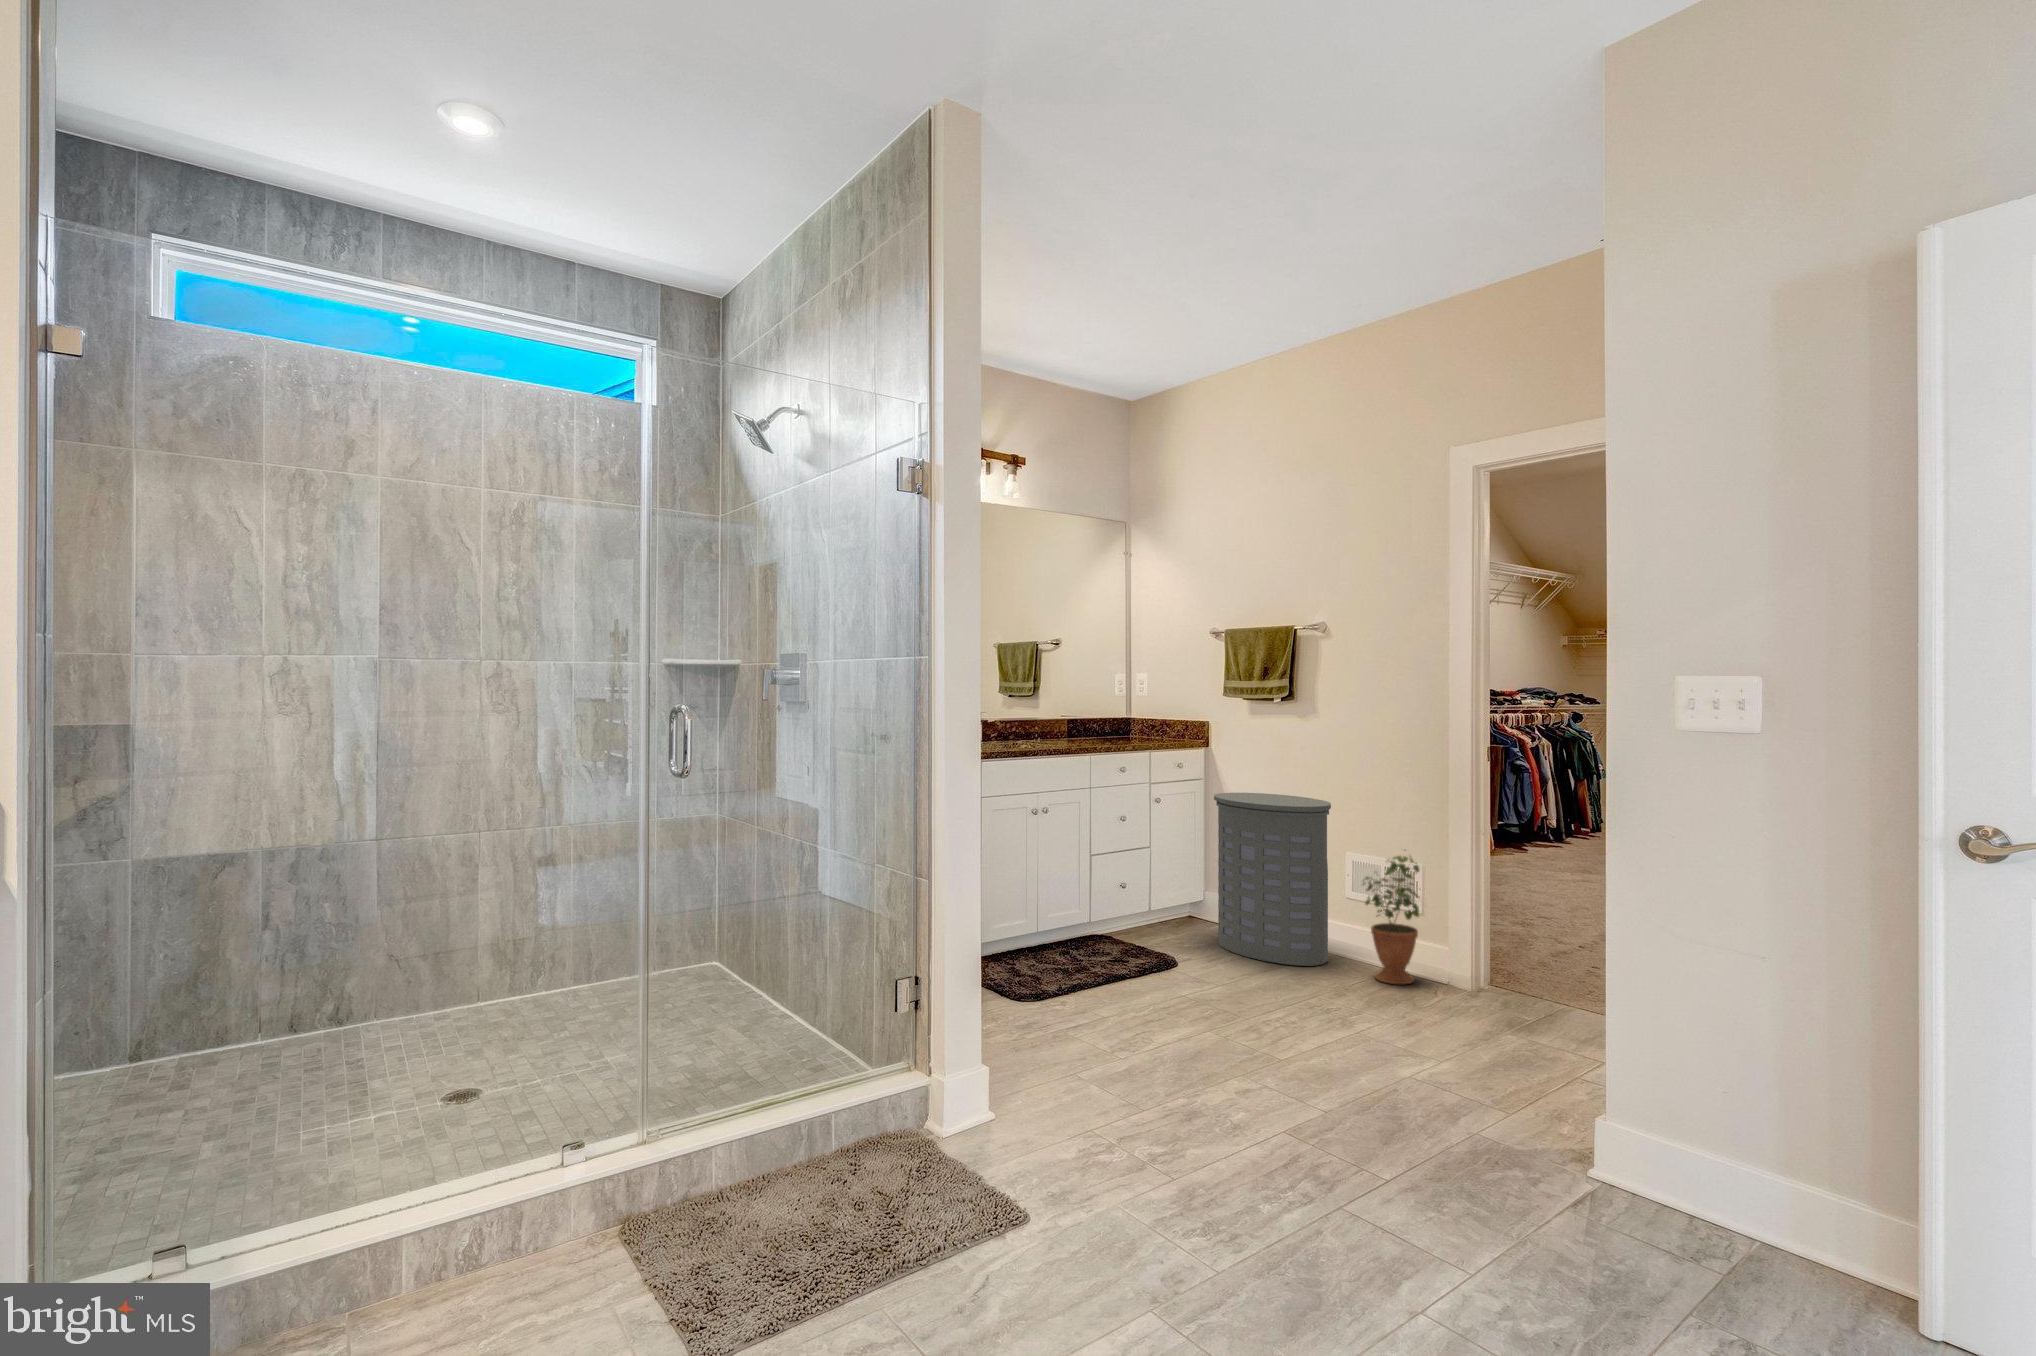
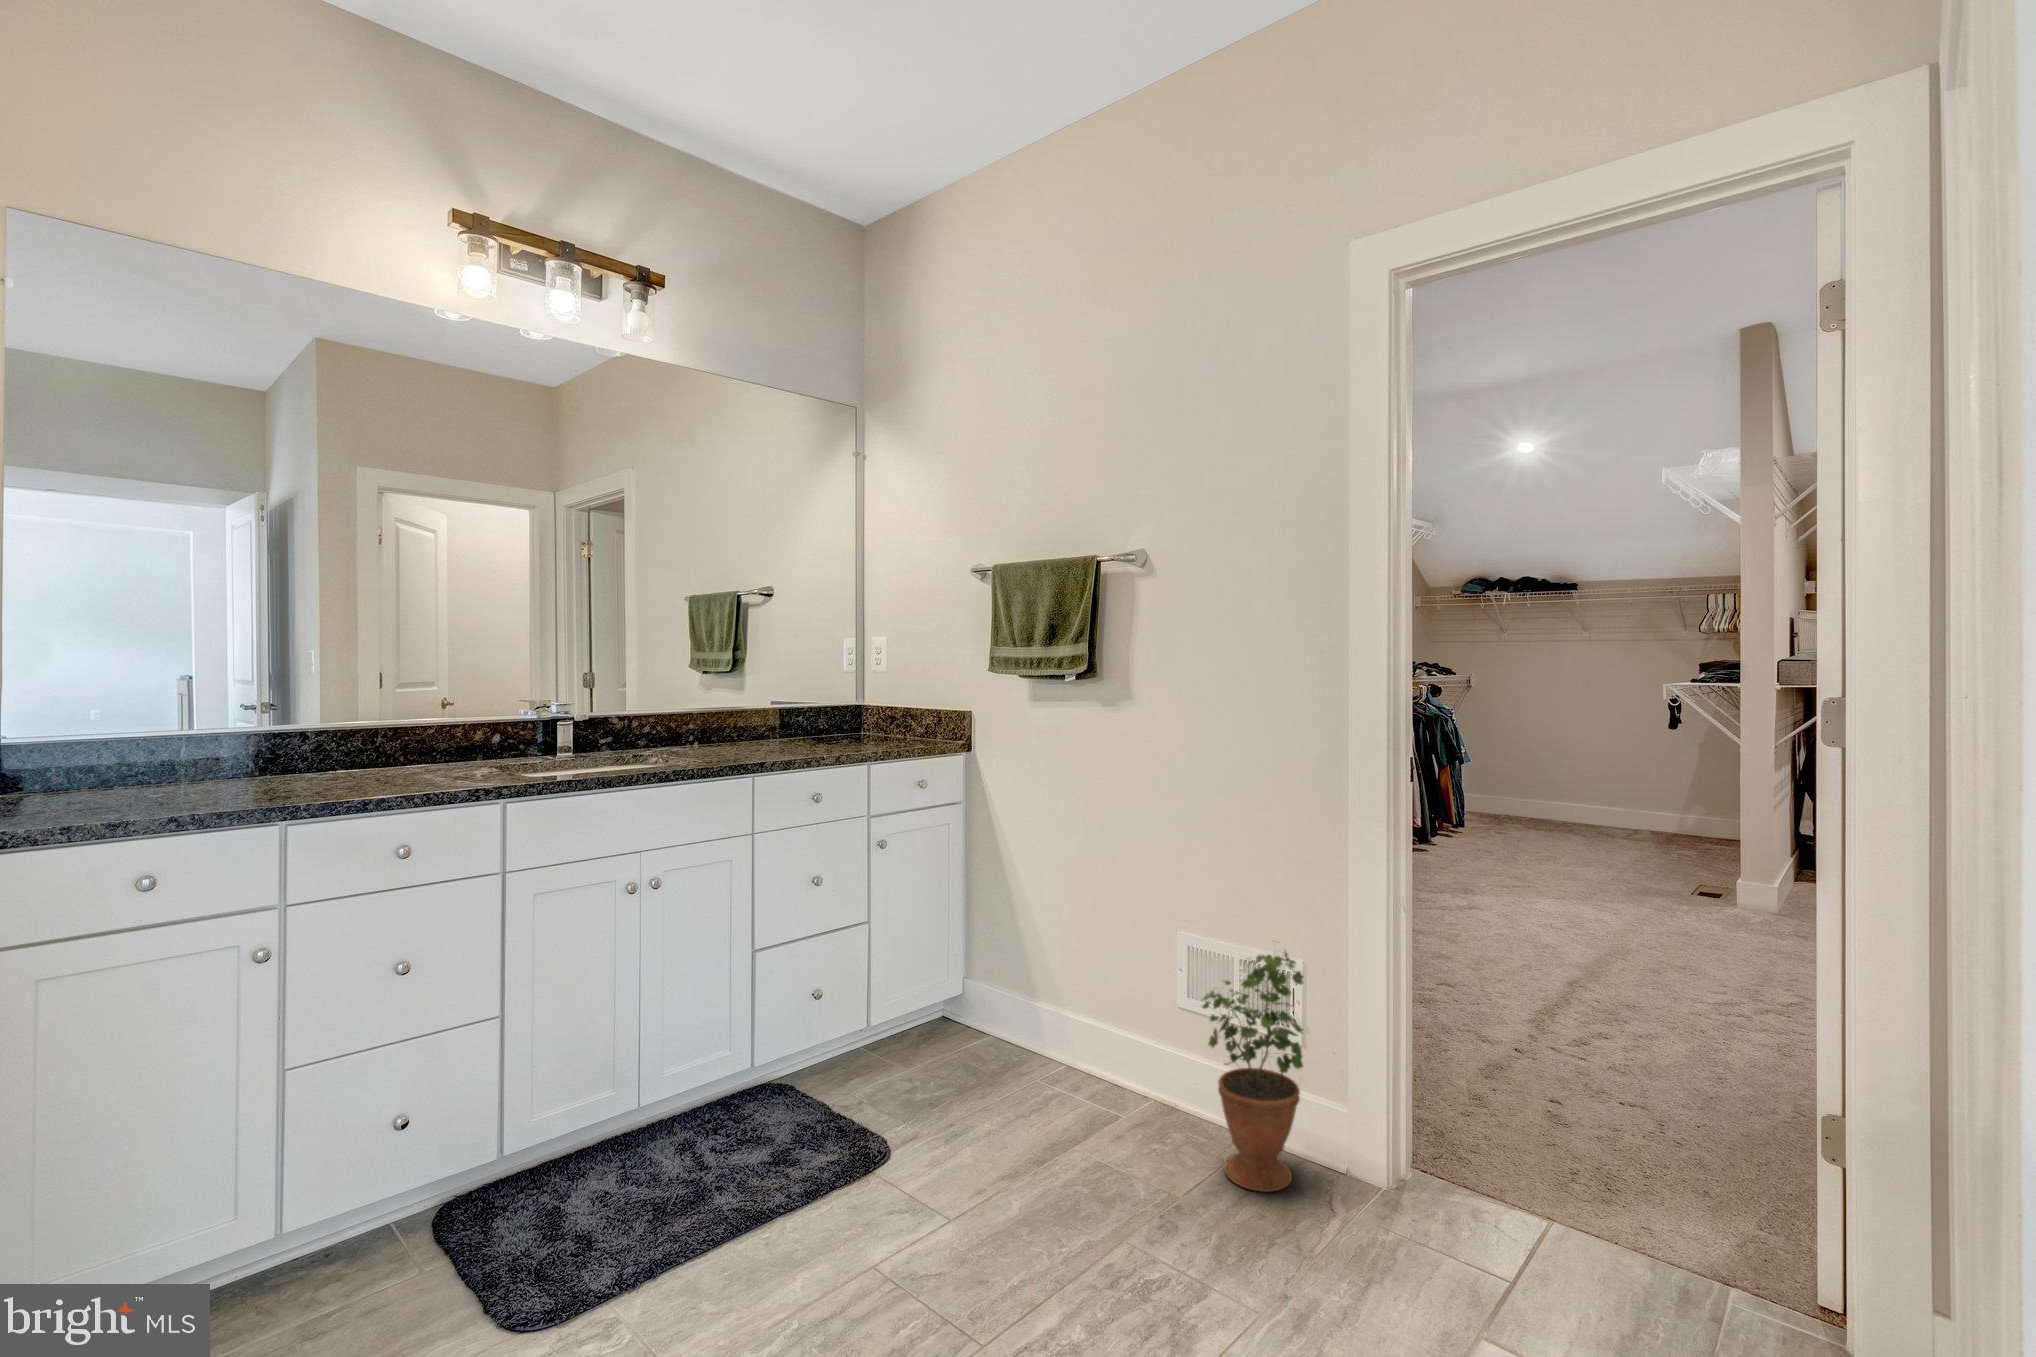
laundry hamper: present [1214,793,1331,966] -> none [963,828,1152,1141]

